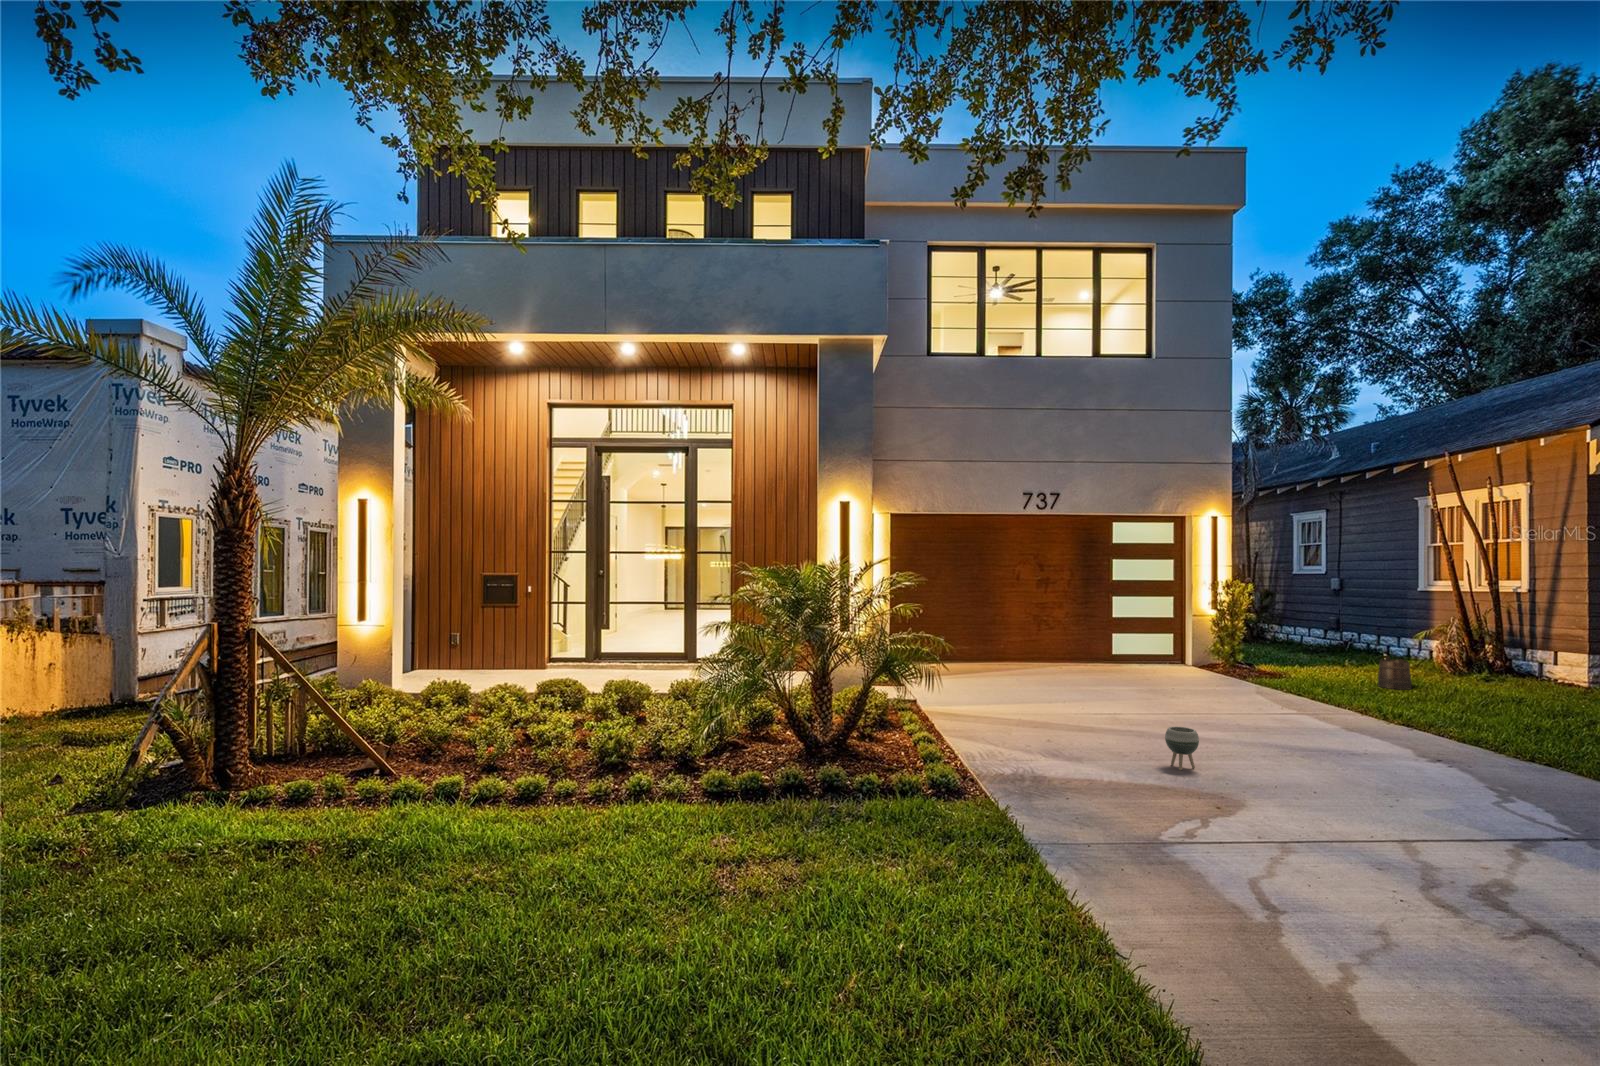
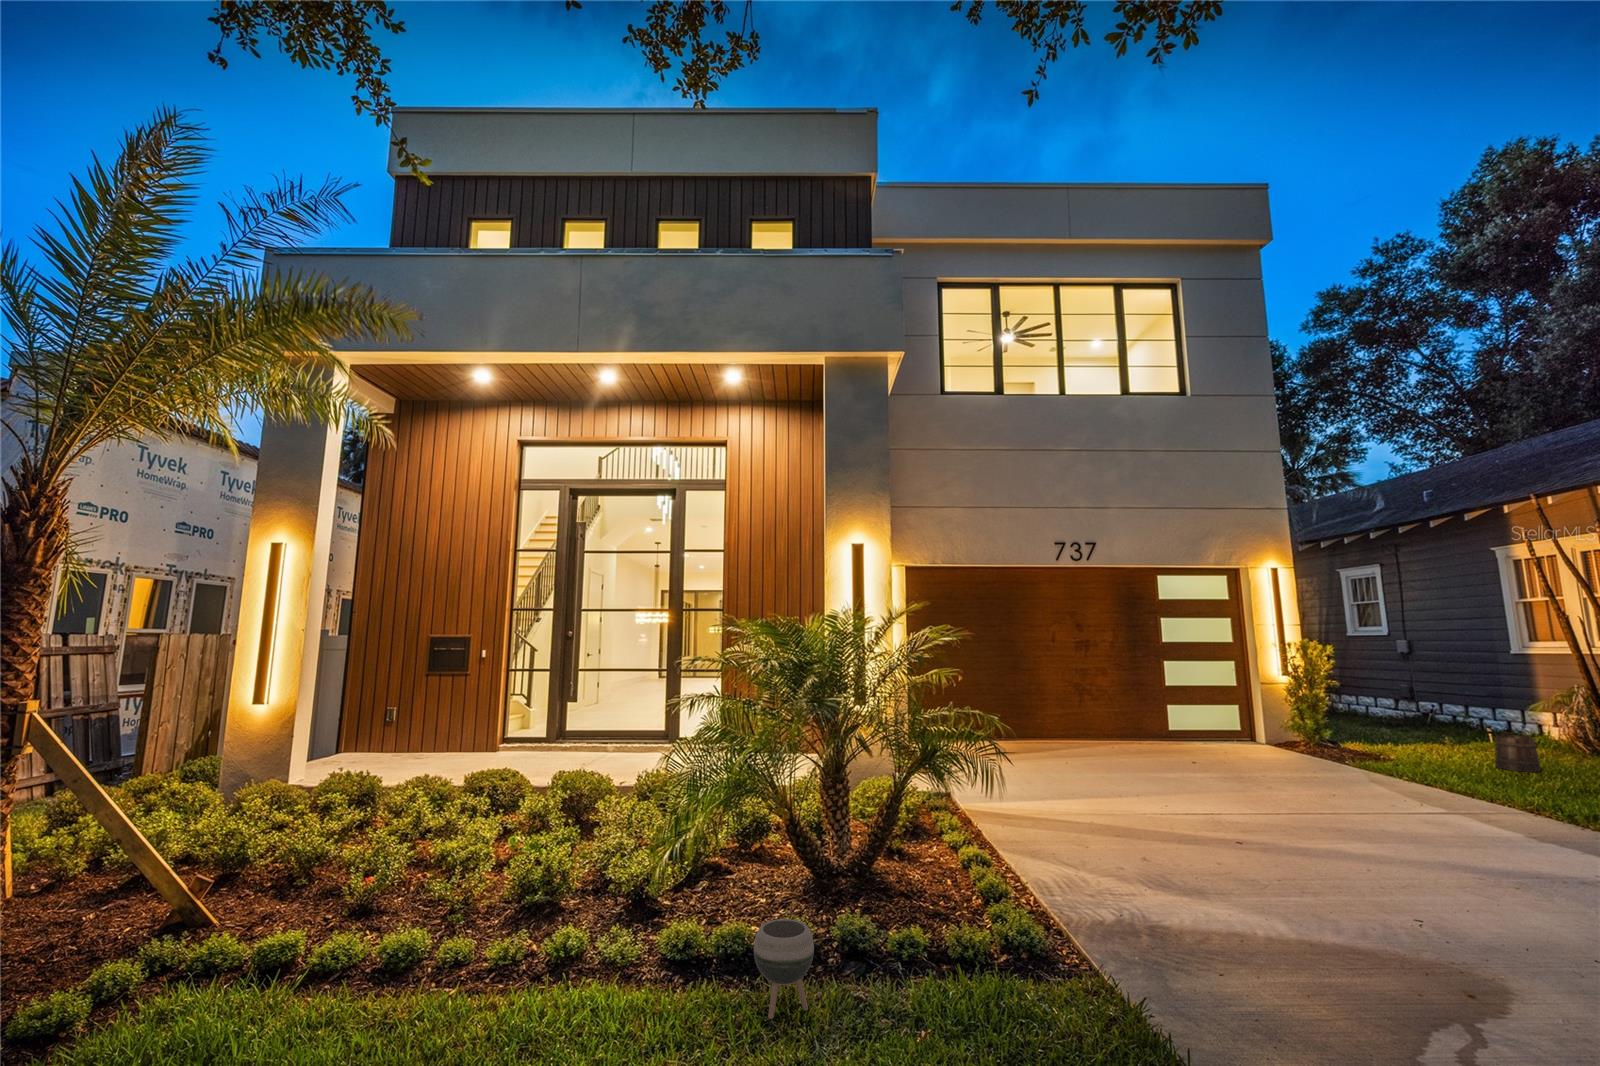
planter: present [1165,727,1199,771] -> present [754,919,814,1019]

